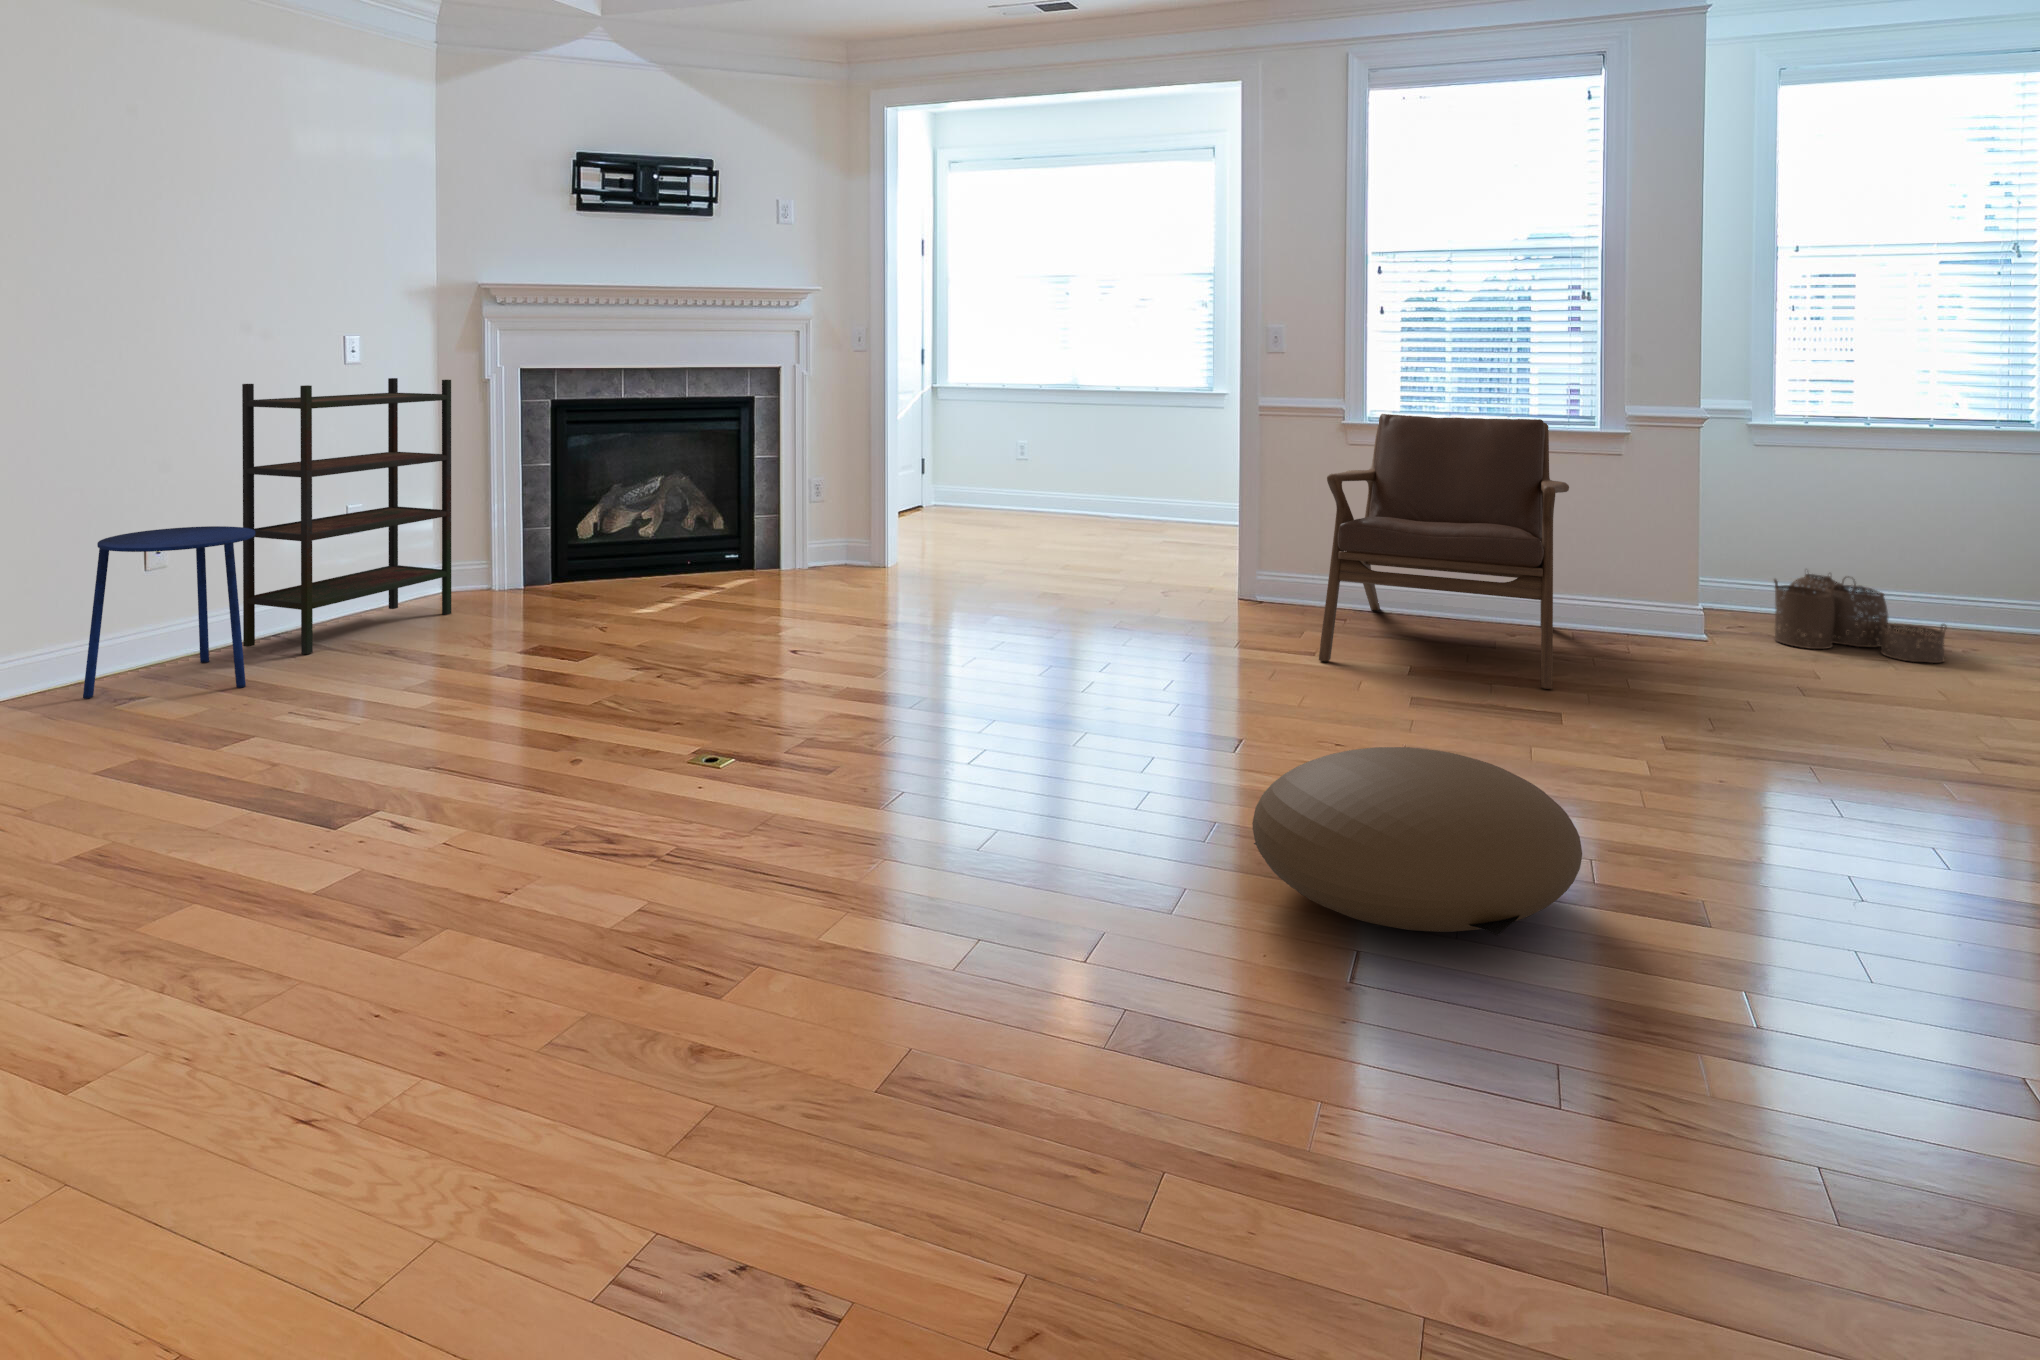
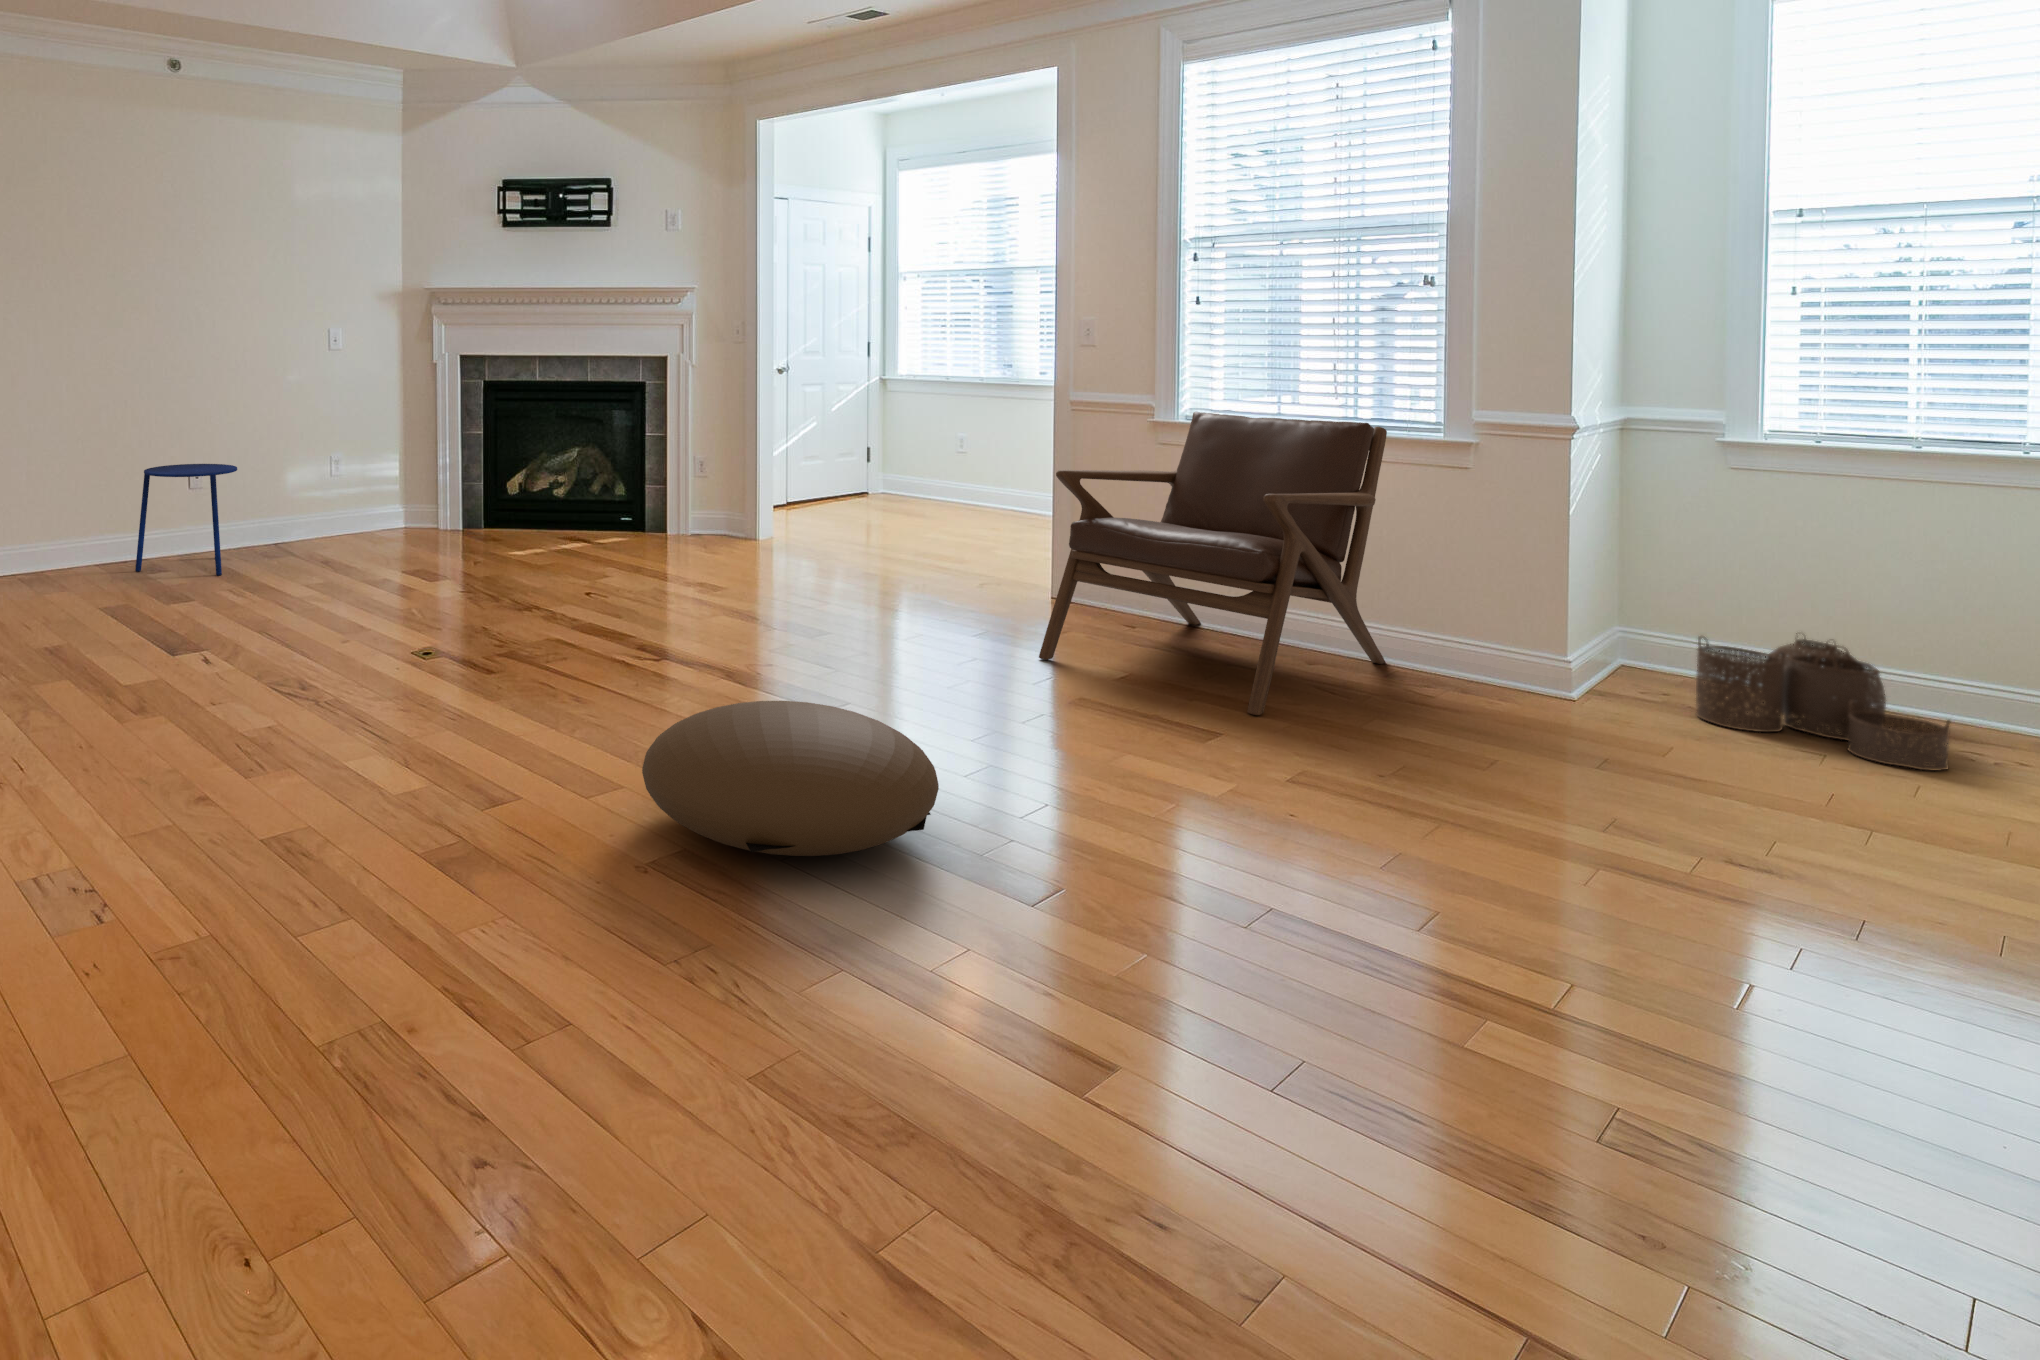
bookshelf: present [242,378,451,654] -> none [247,363,392,560]

